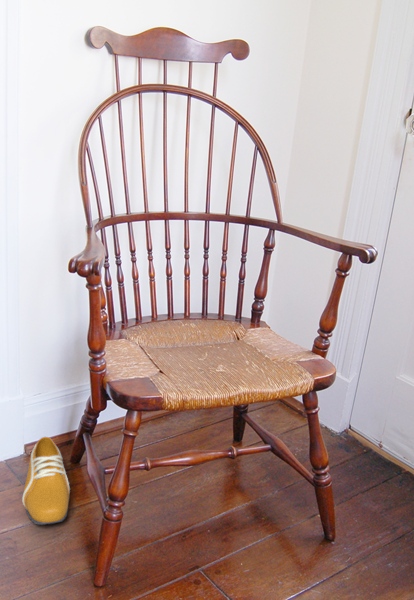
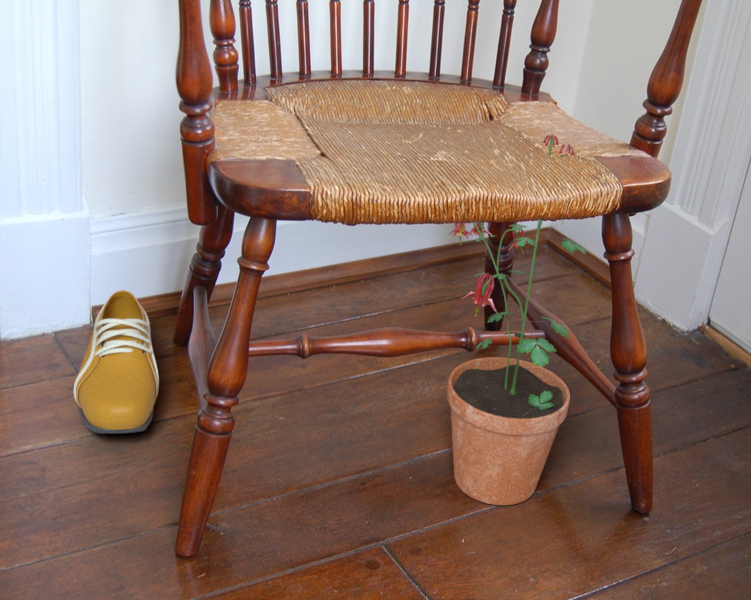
potted plant: none [222,350,298,546] -> present [447,135,586,505]

